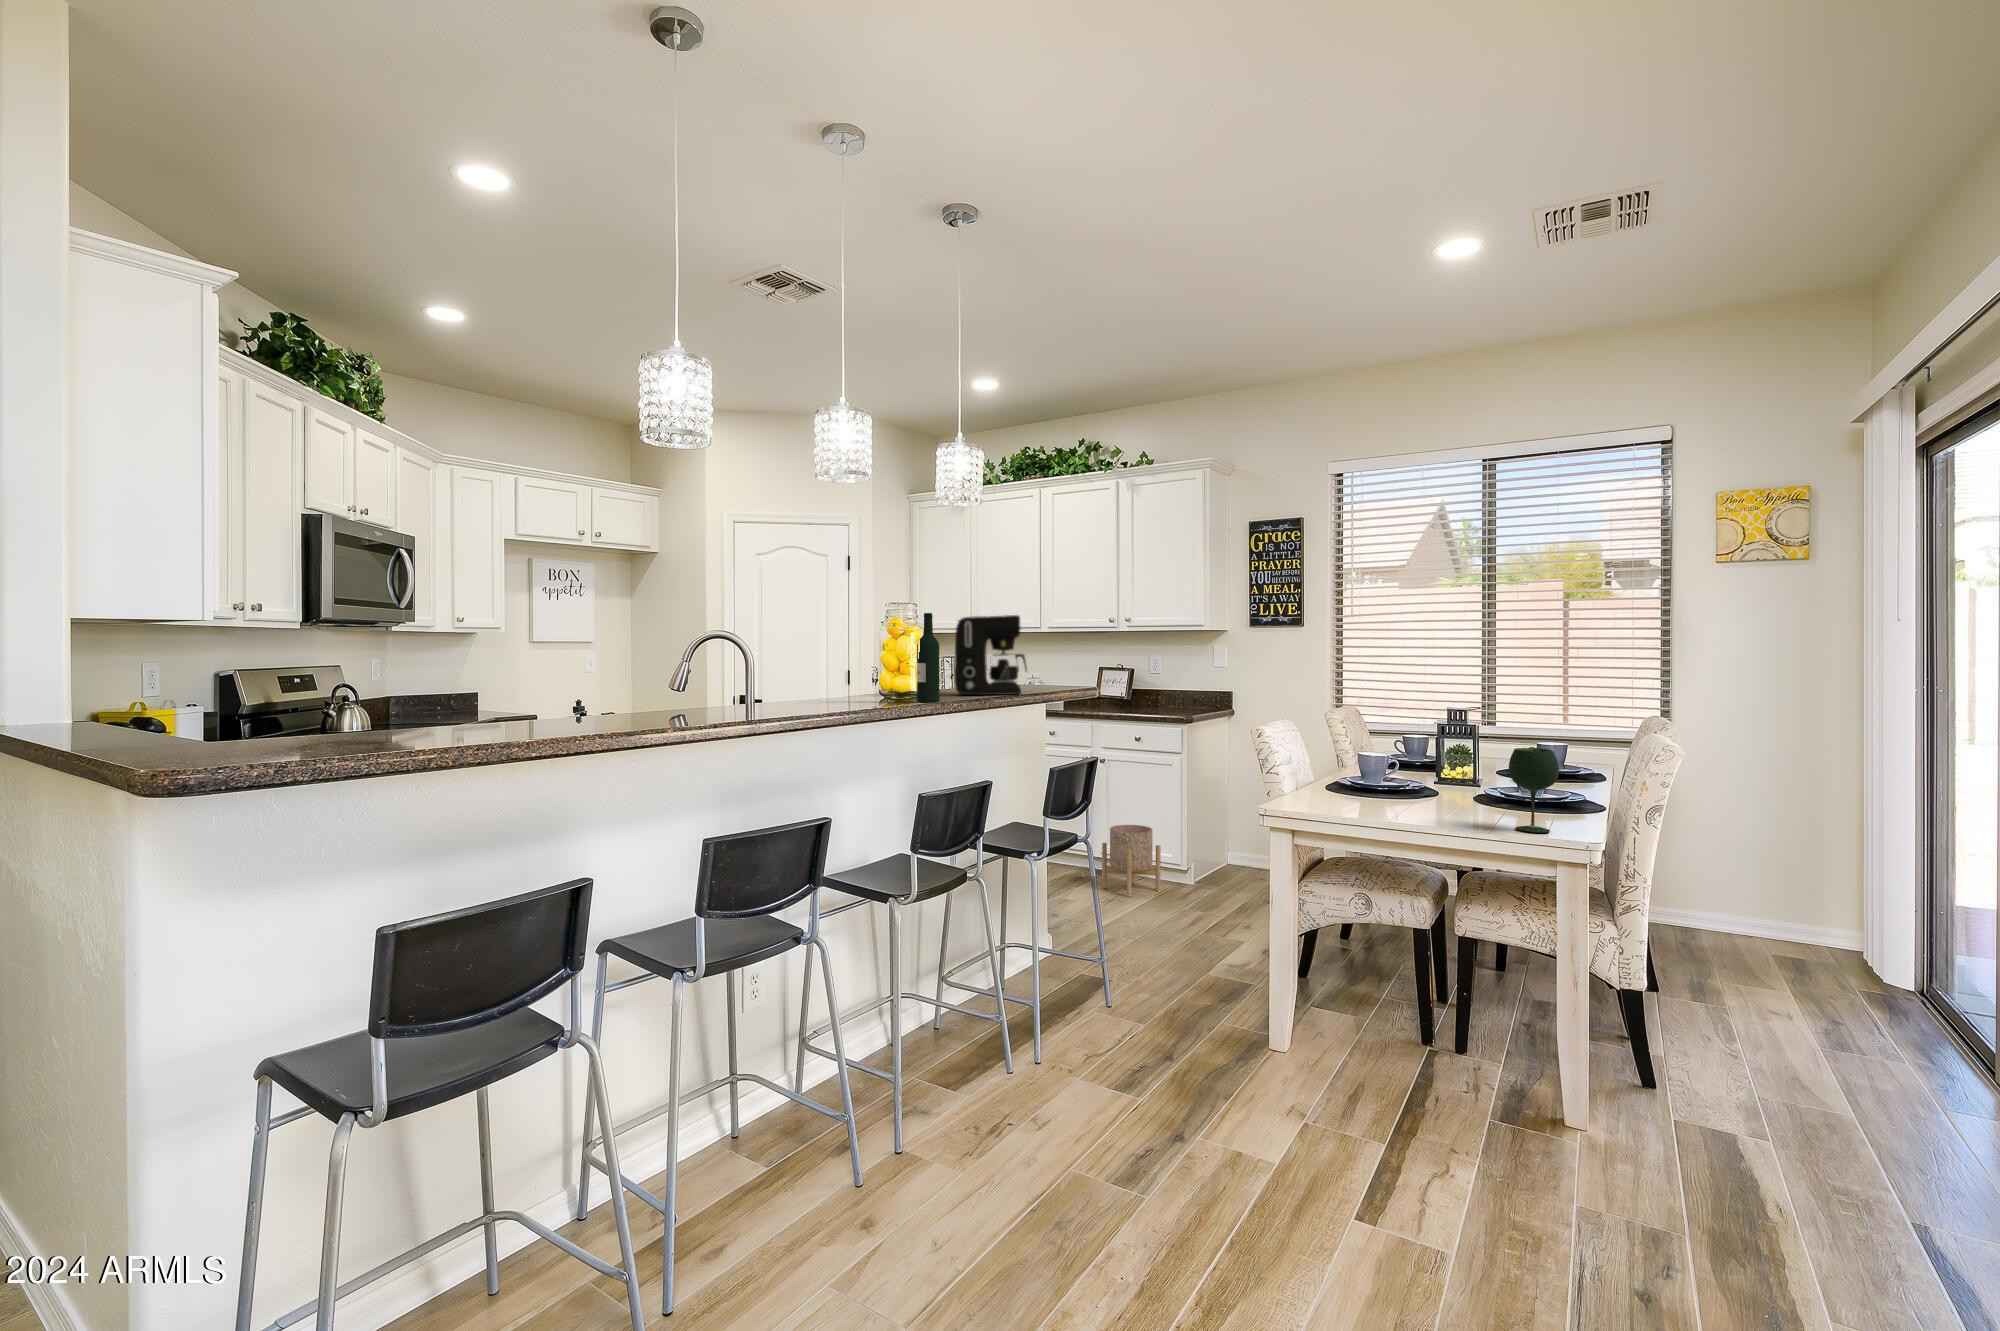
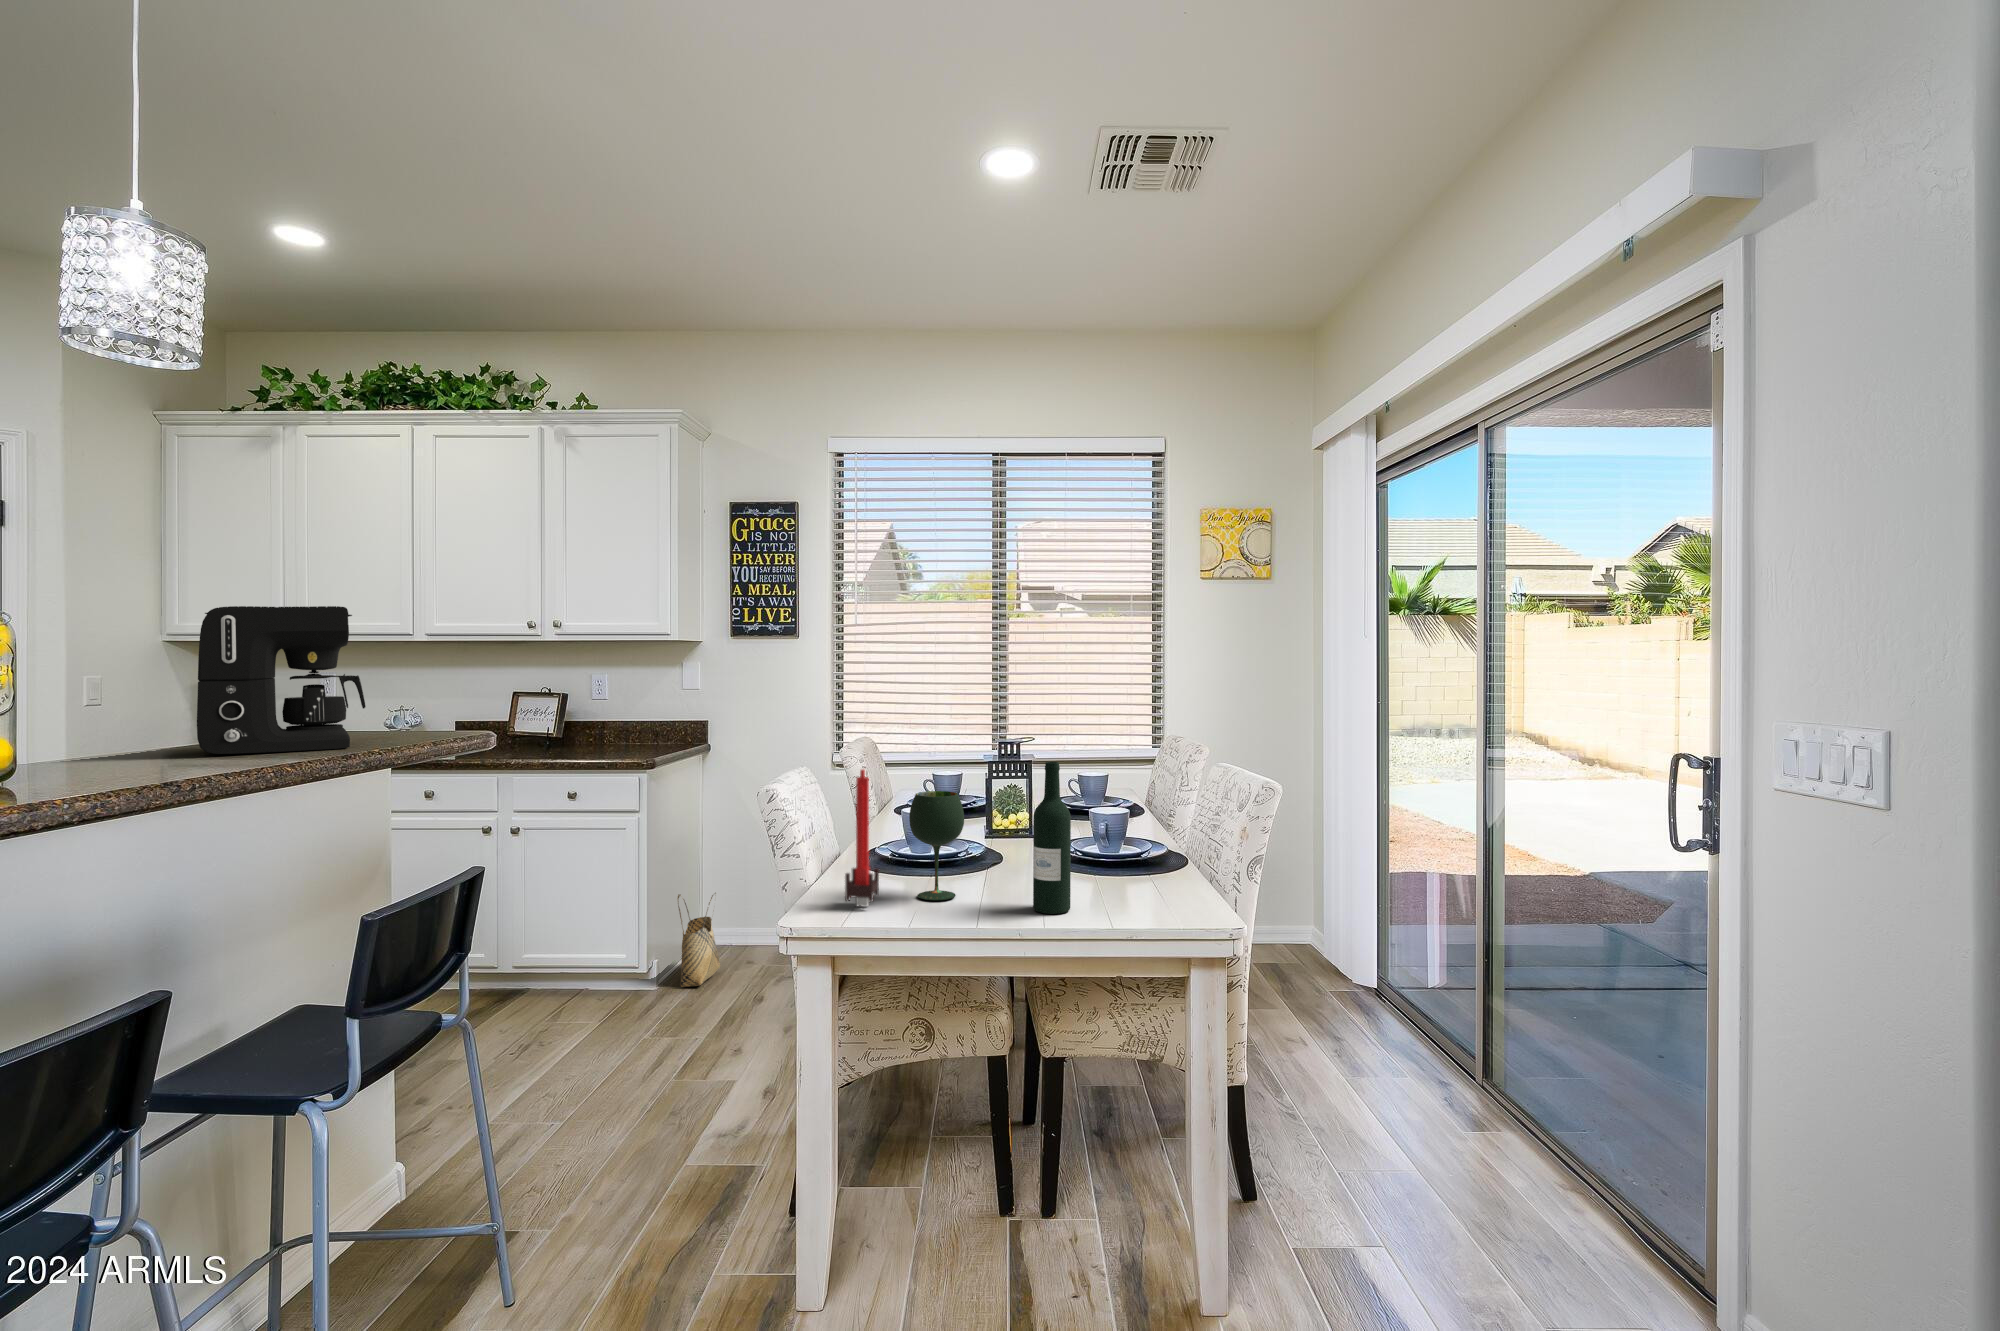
wine bottle: present [917,613,939,702] -> present [1033,762,1071,914]
candle: none [1302,717,1326,809] -> present [845,769,879,907]
wine glass: present [1509,748,1559,833] -> present [909,791,964,900]
woven basket: none [1209,819,1240,887] -> present [677,893,720,987]
planter: present [1102,825,1161,897] -> none [517,917,609,1028]

